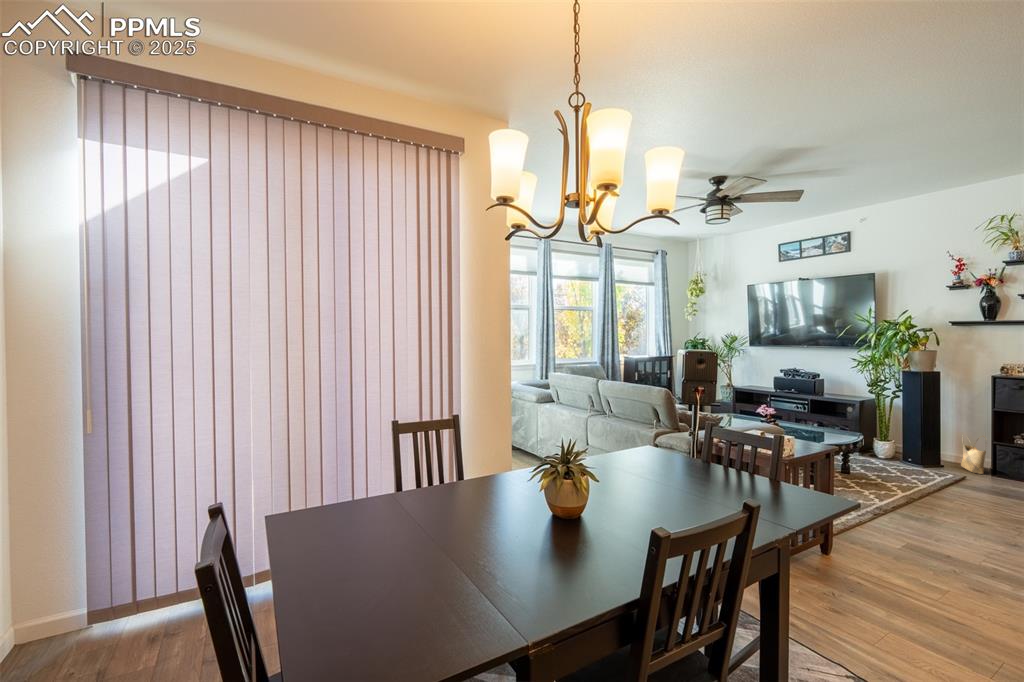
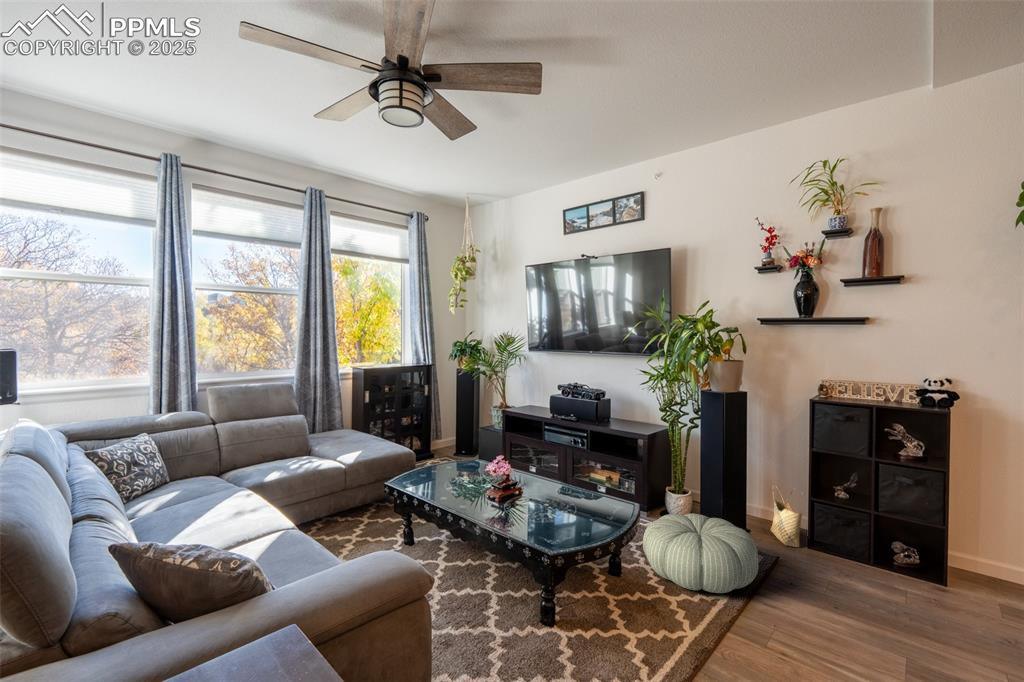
pouf: none [864,446,949,485] -> present [643,513,758,593]

